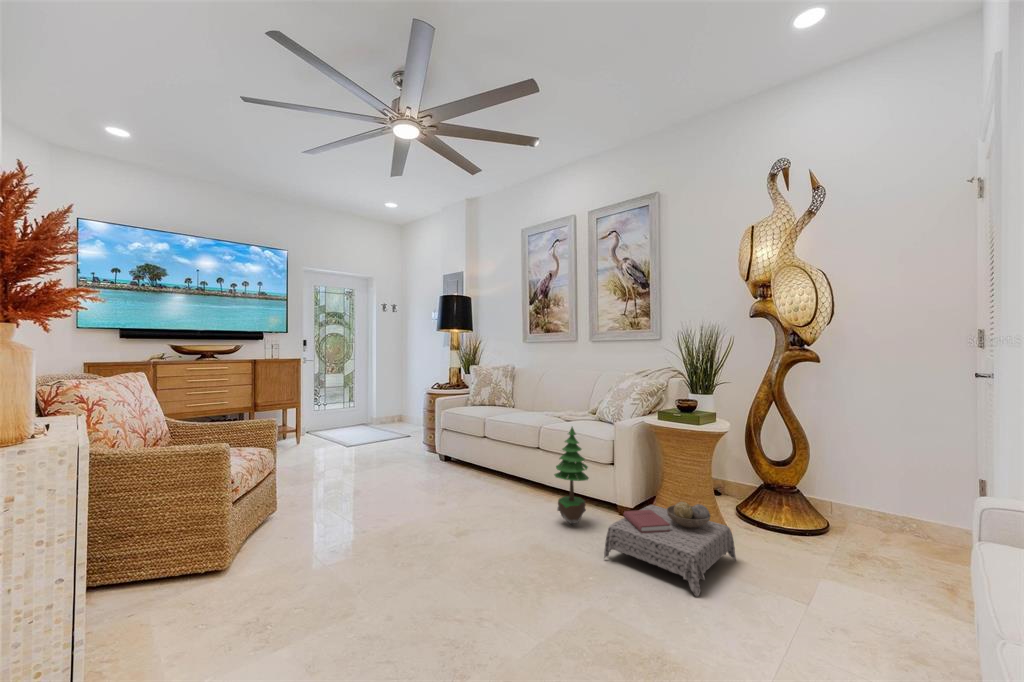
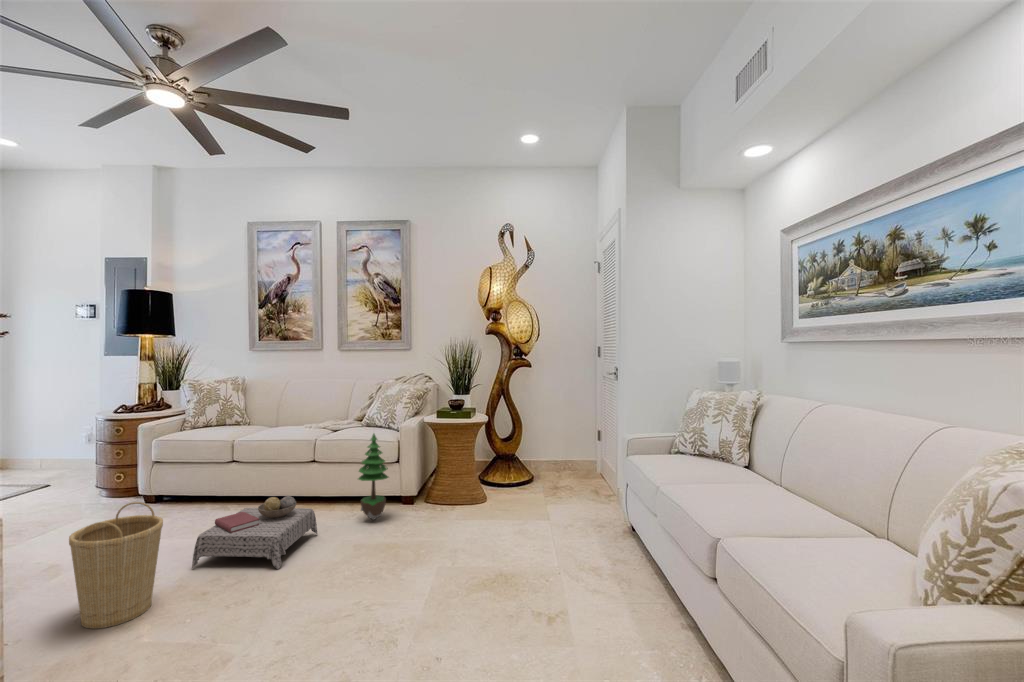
basket: none [301,454,364,550] -> present [69,502,163,629]
ottoman: present [604,502,736,597] -> present [192,496,317,569]

